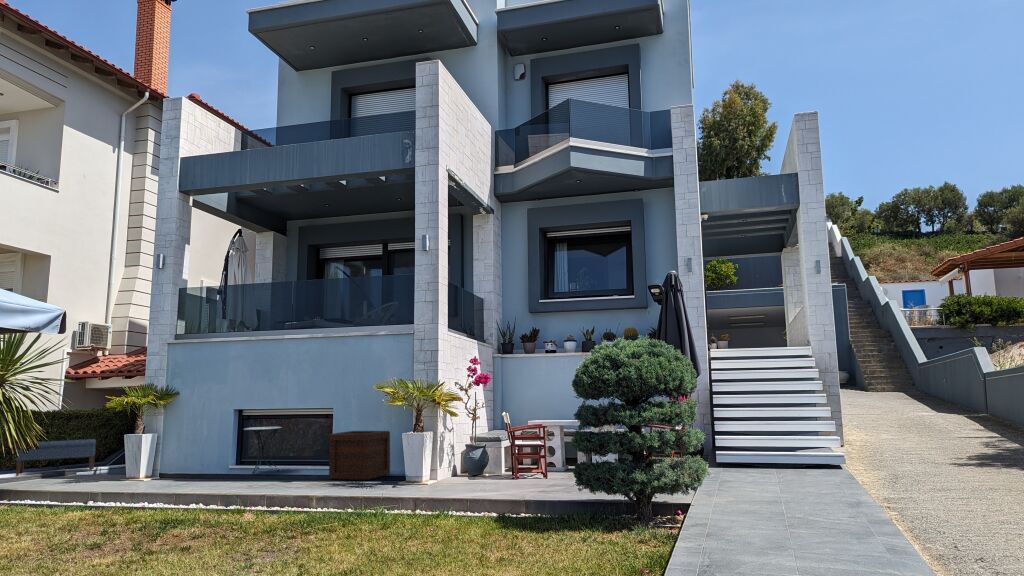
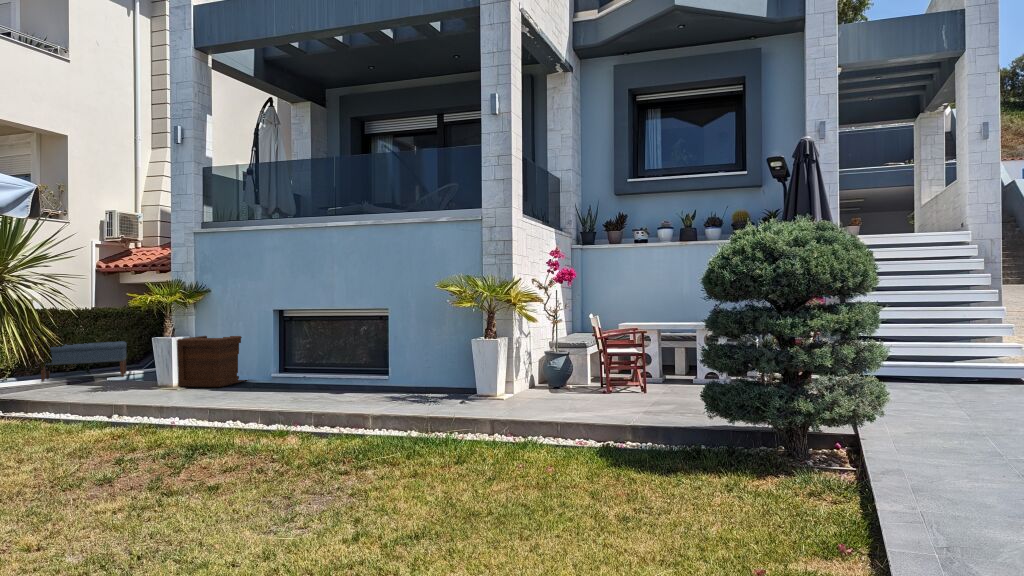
side table: present [243,427,282,474] -> none [286,329,332,384]
wooden crate: present [329,431,390,480] -> present [177,336,247,387]

